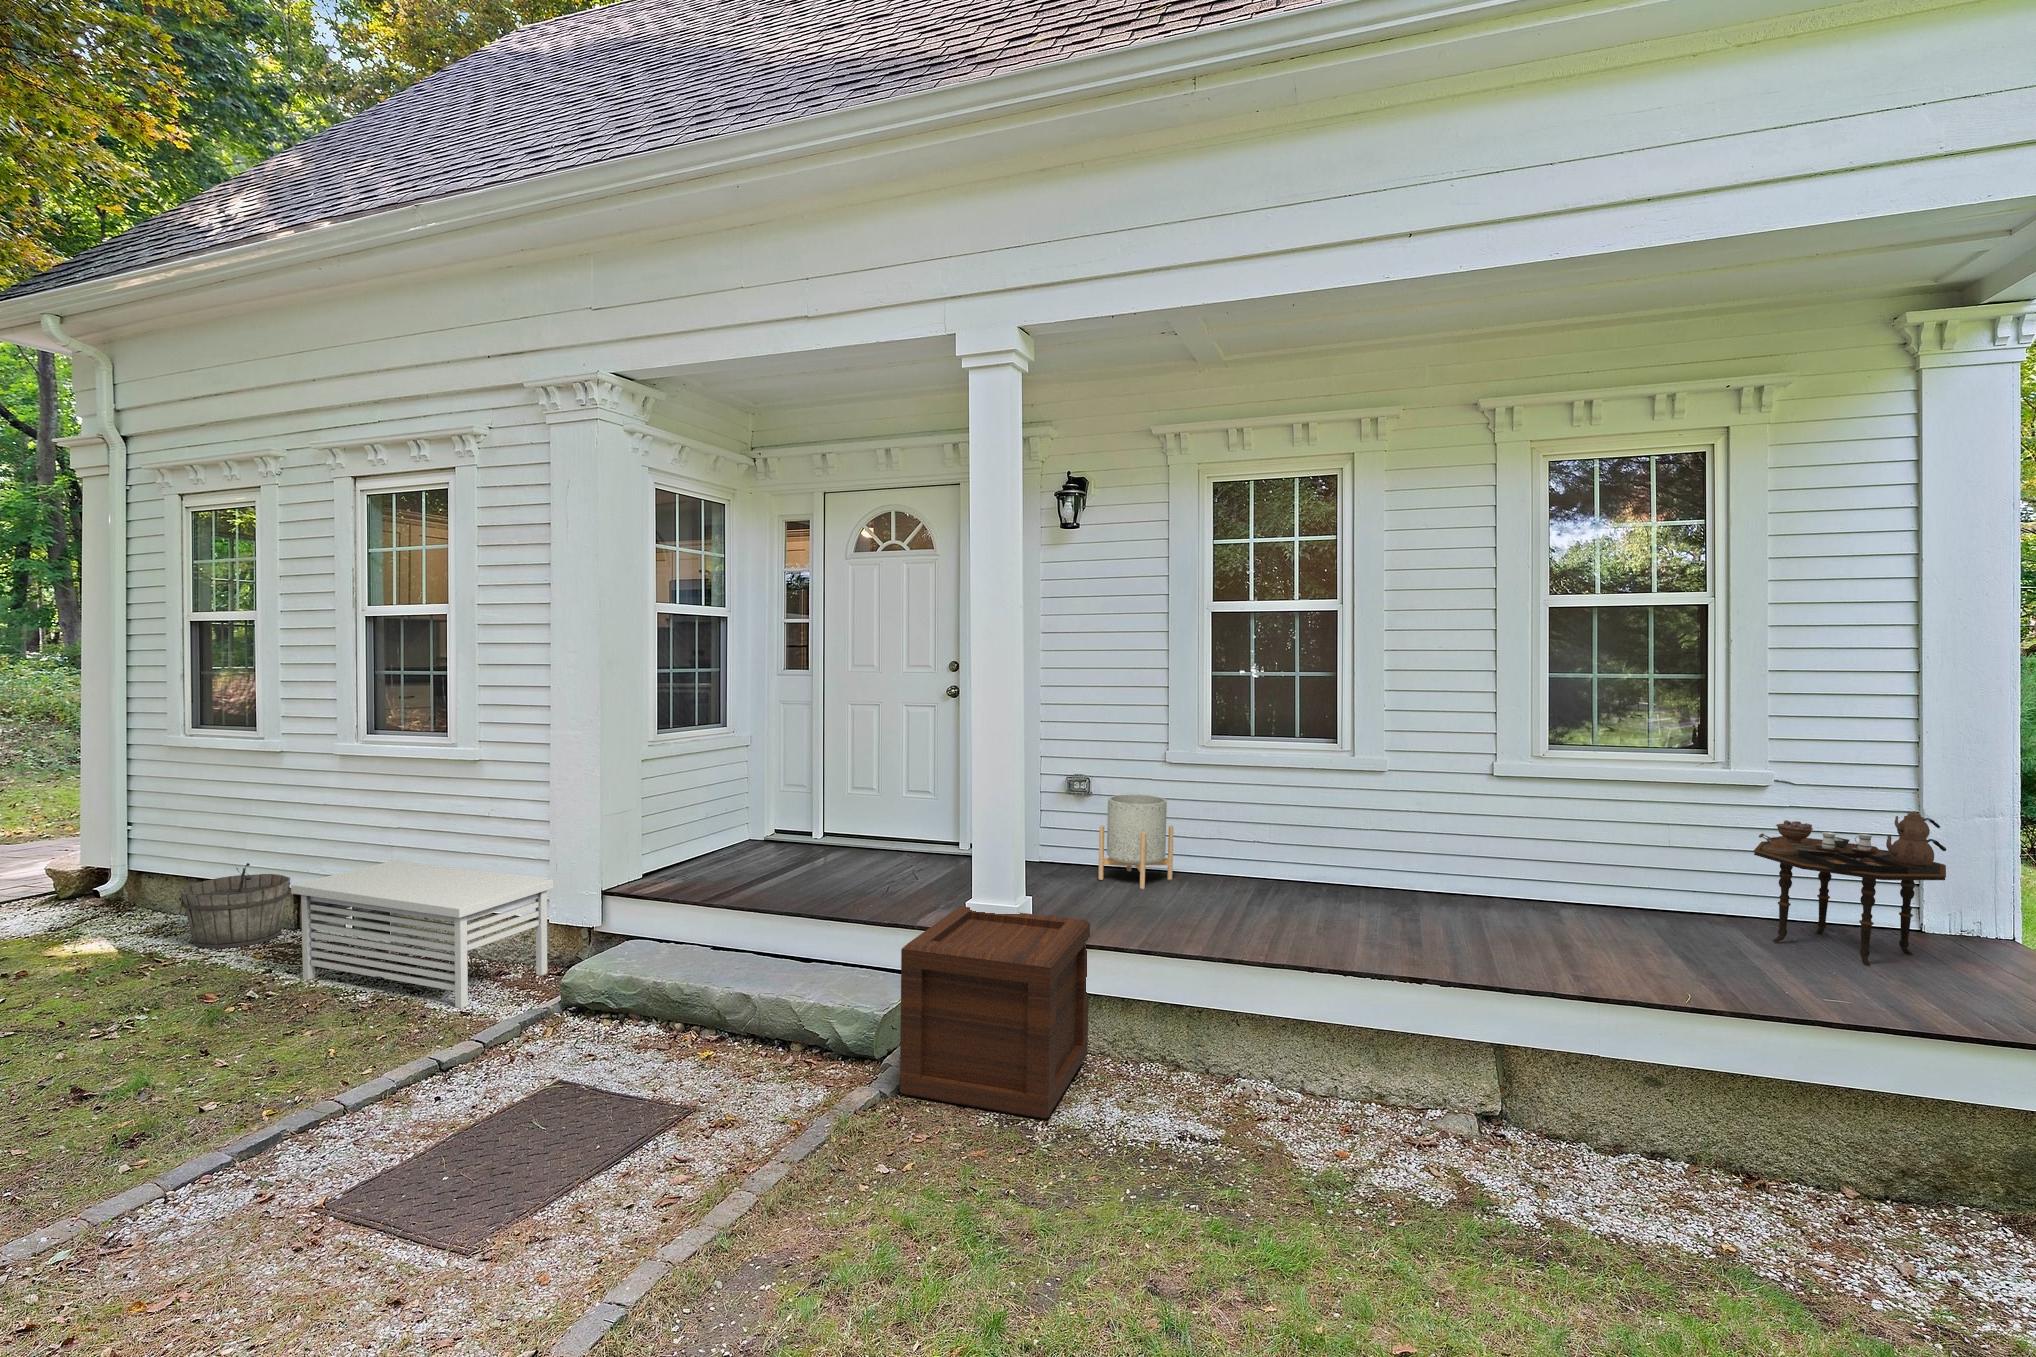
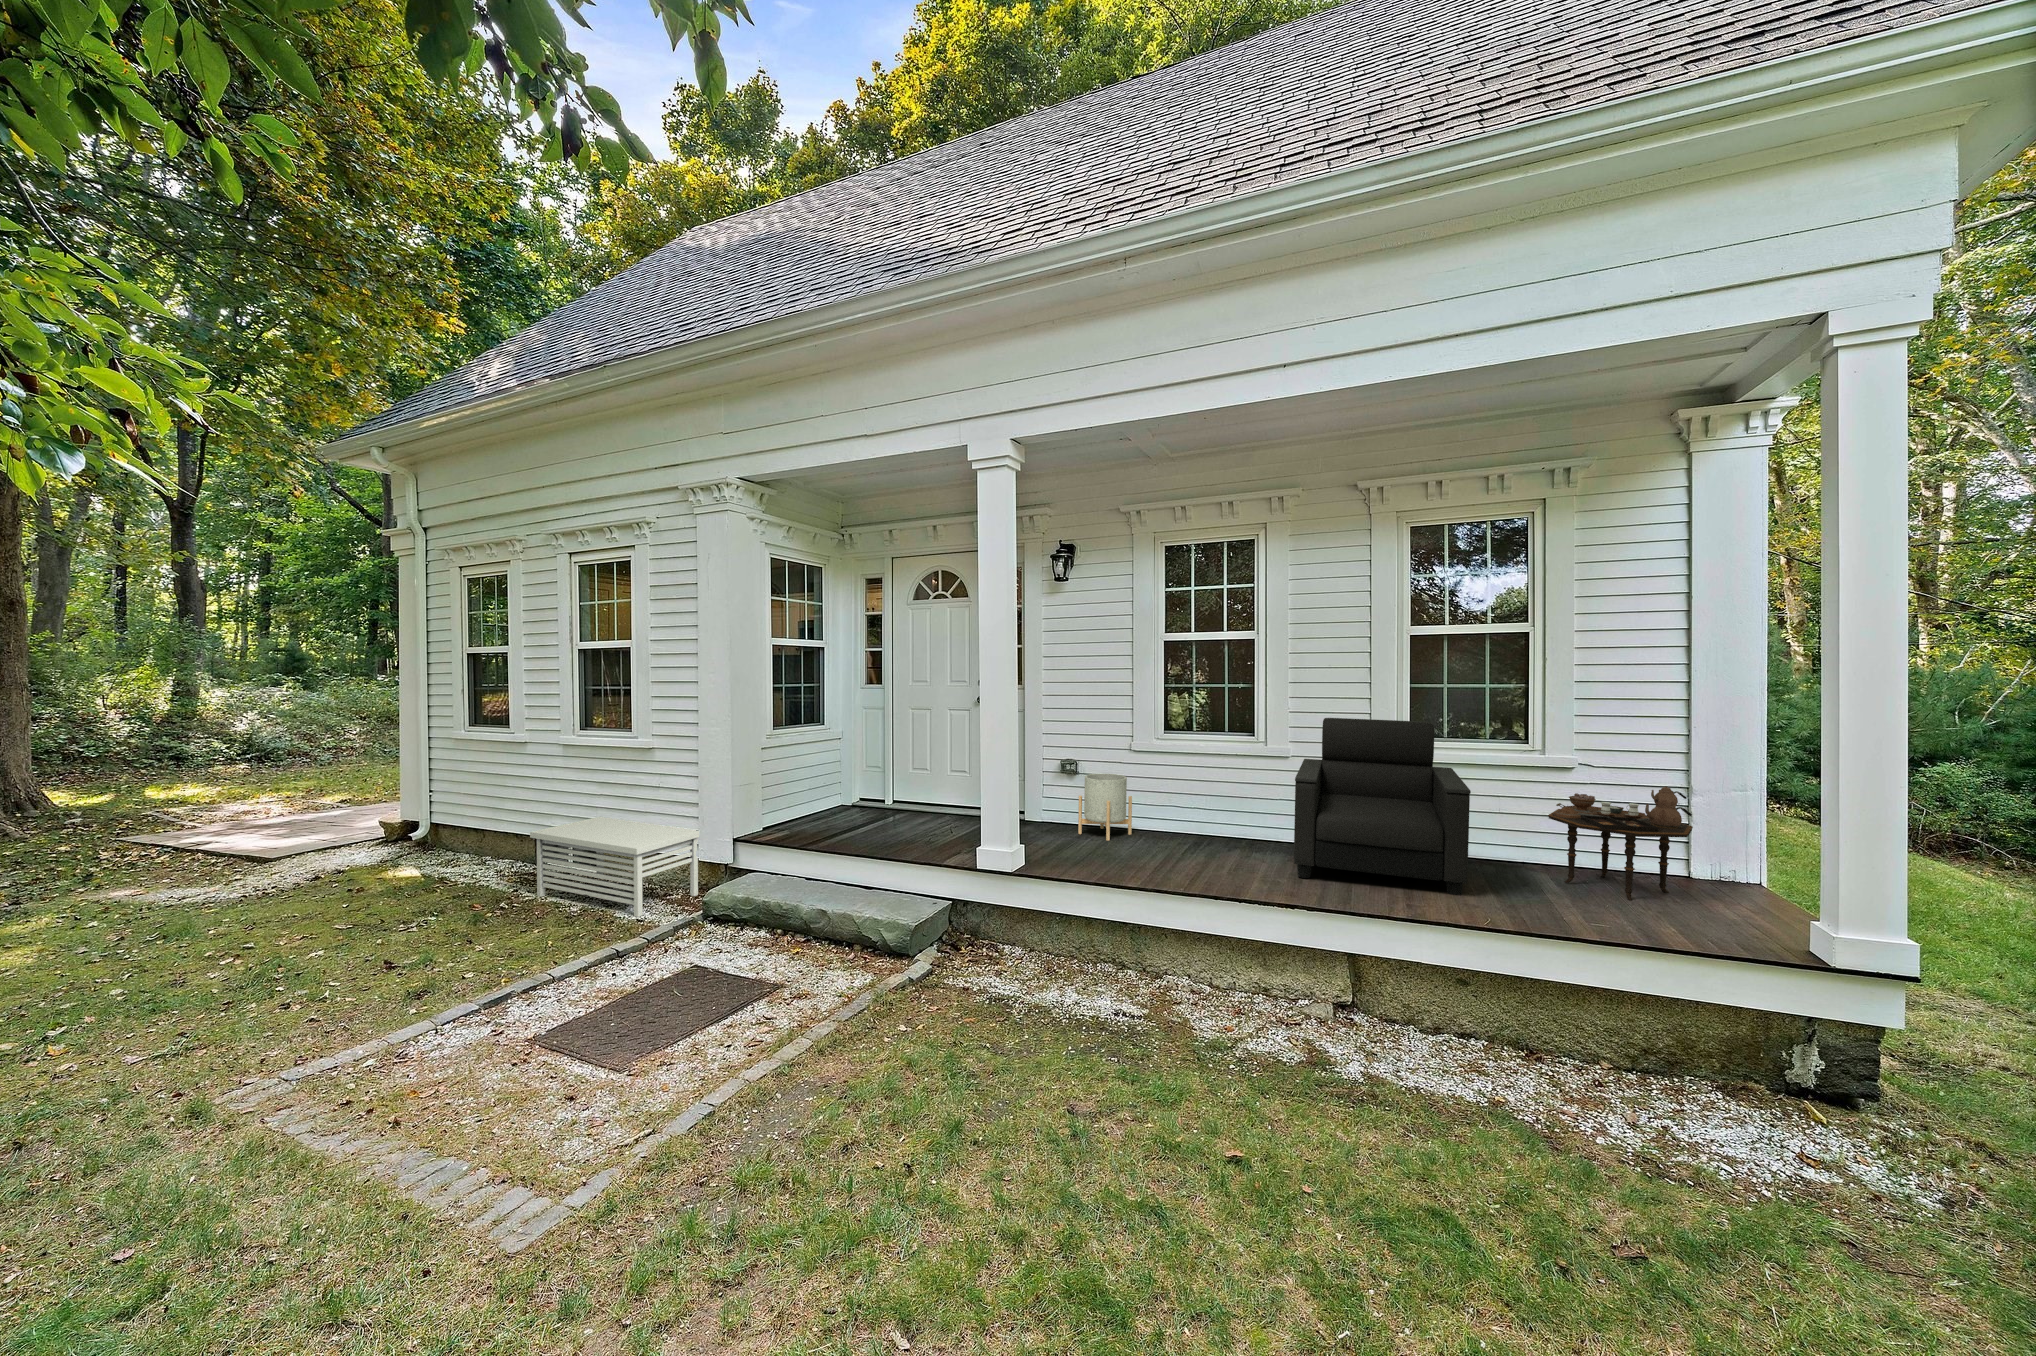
armchair: none [1411,717,1663,964] -> present [1294,718,1471,895]
wooden bucket: present [179,863,293,948] -> none [460,818,535,875]
wooden crate: present [900,906,1090,1119] -> none [924,850,1061,998]

